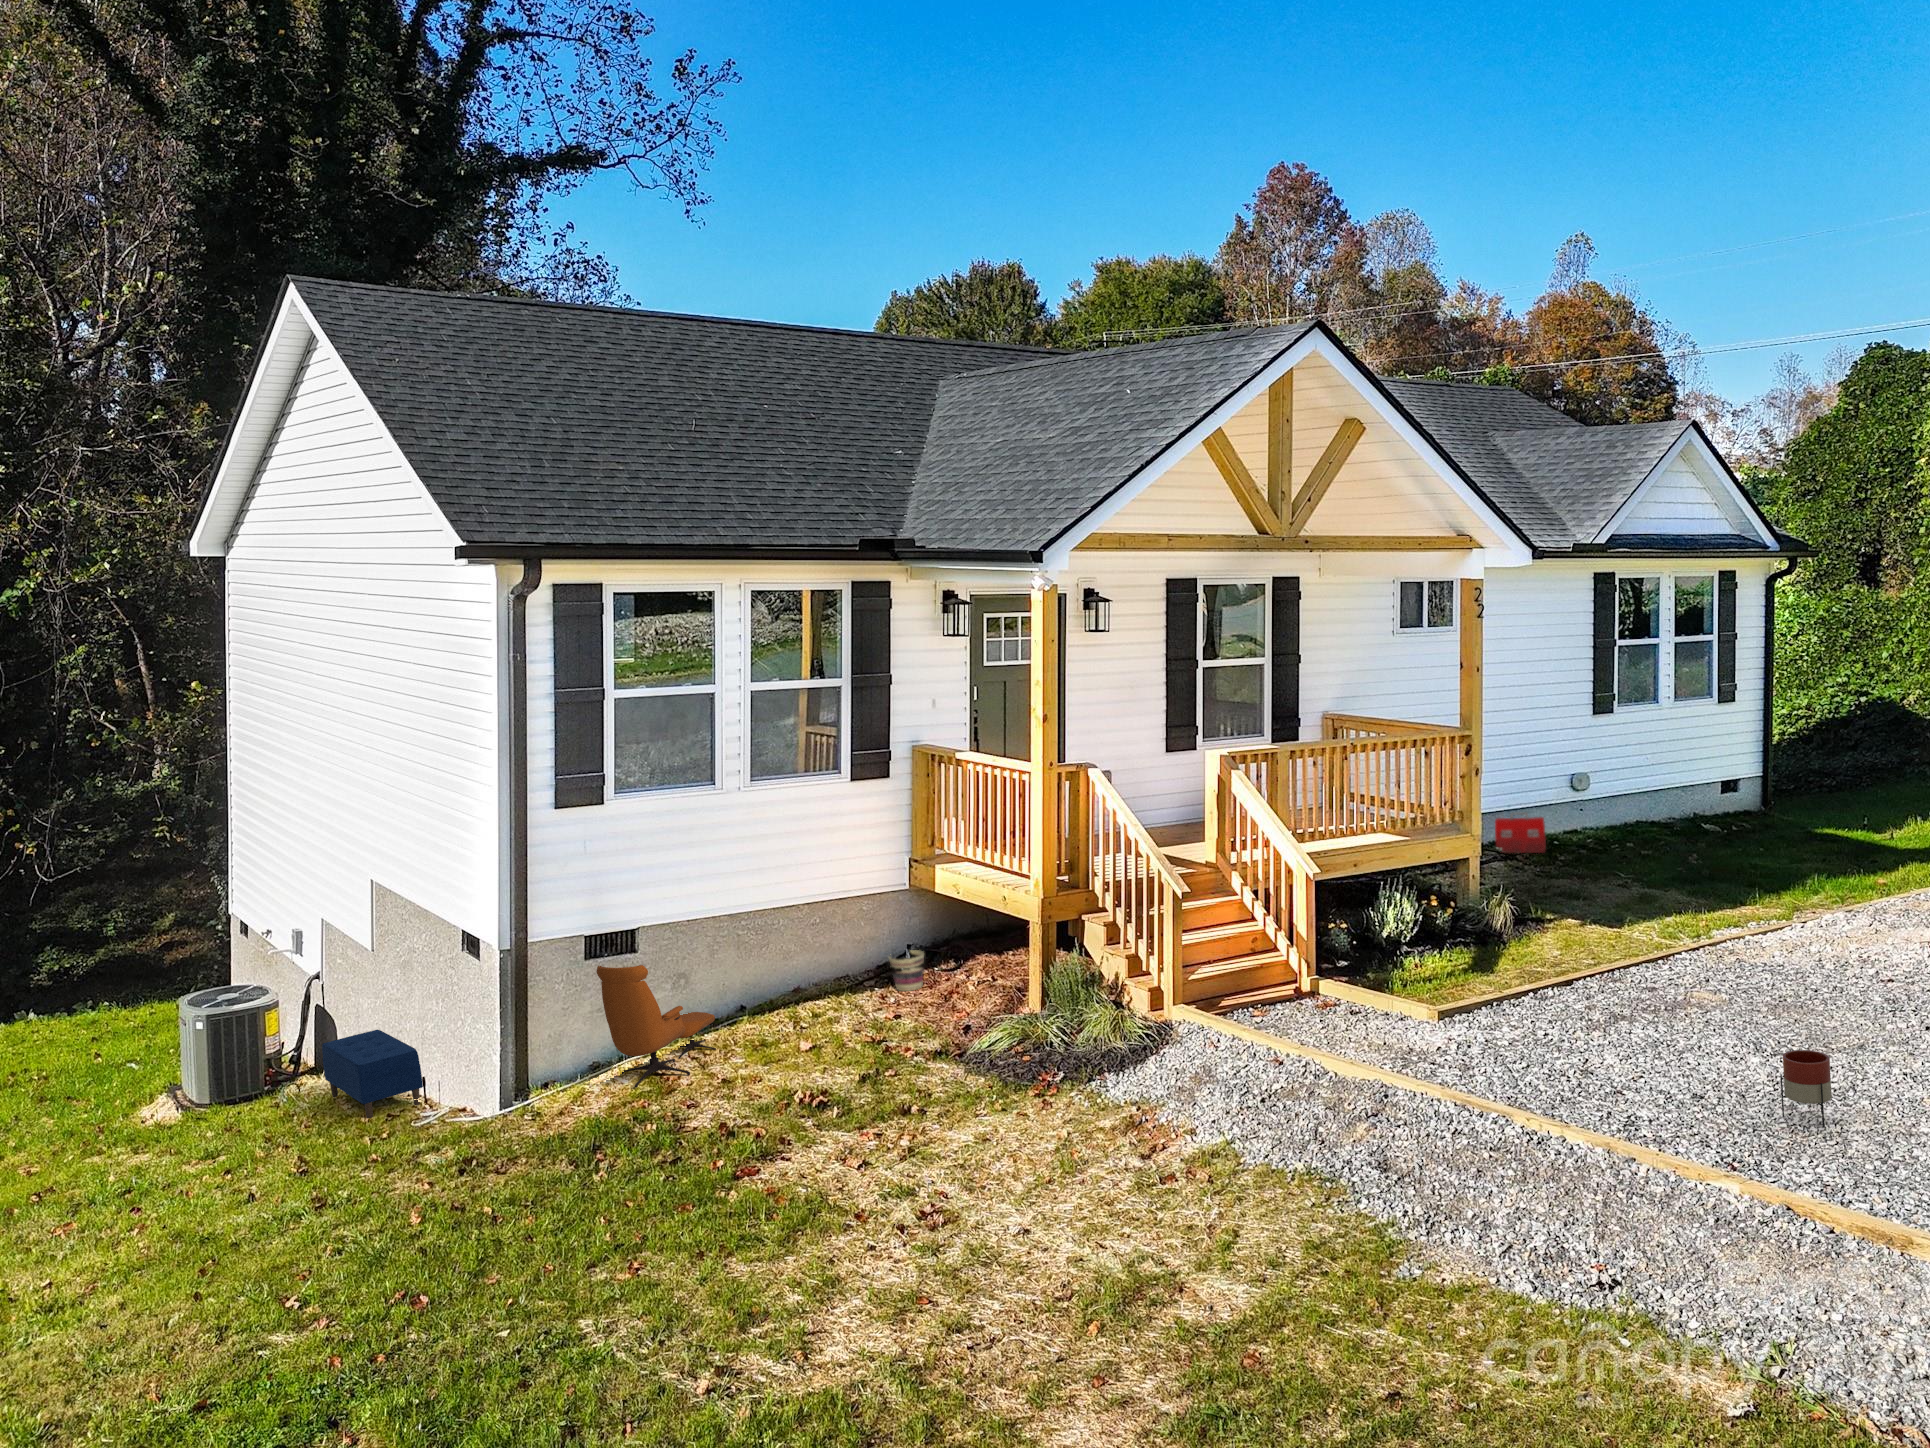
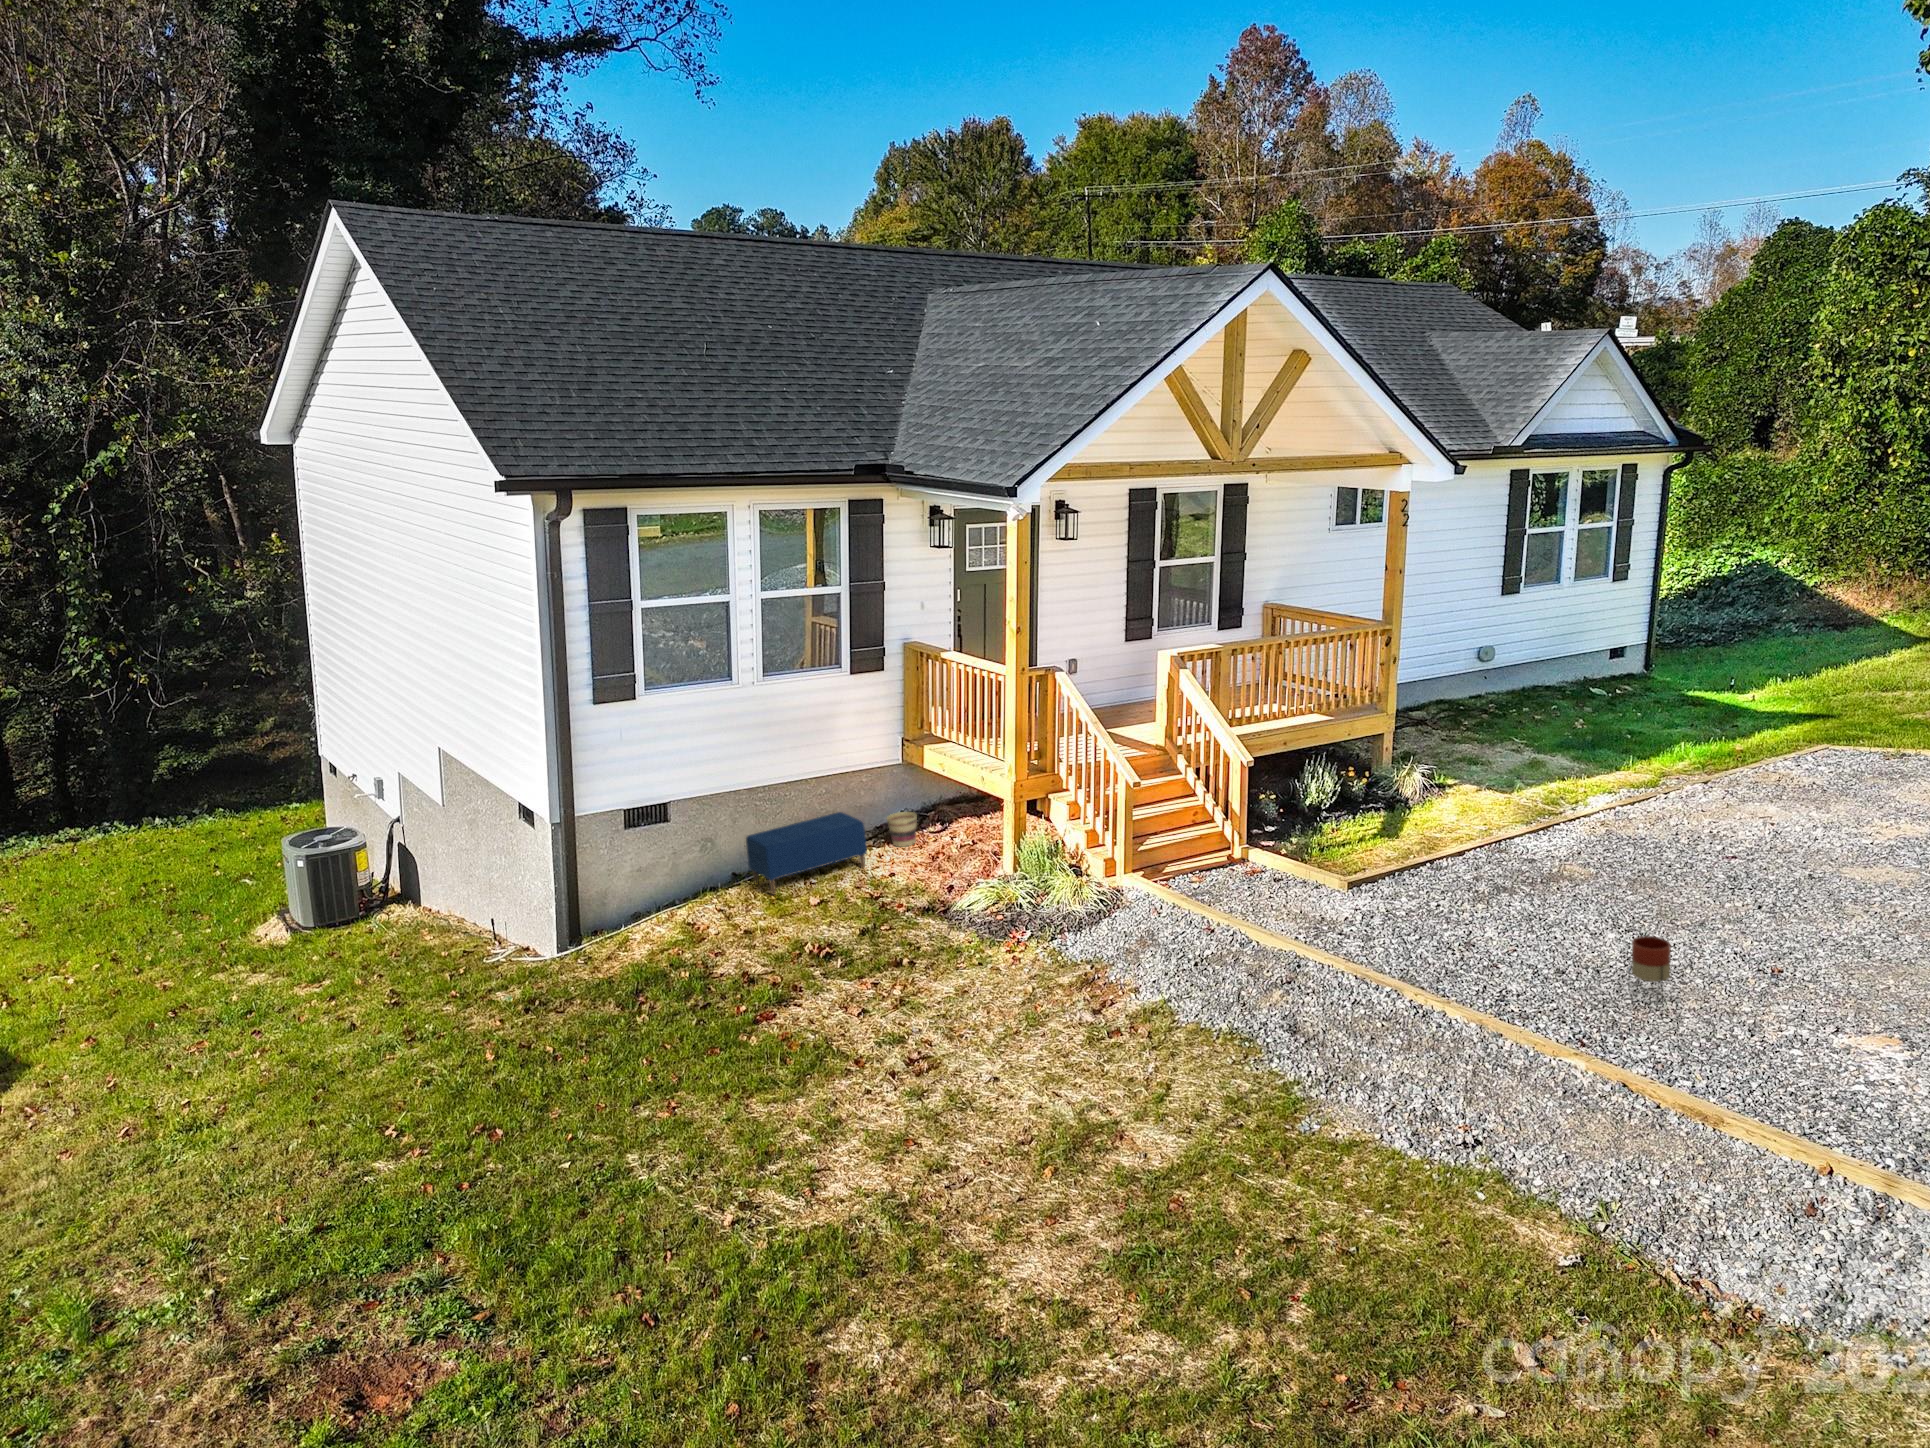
toolbox: present [1495,812,1546,853] -> none [1409,686,1452,721]
lounge chair: present [596,965,716,1088] -> none [637,834,740,935]
bench: present [322,1029,423,1118] -> present [746,812,867,895]

